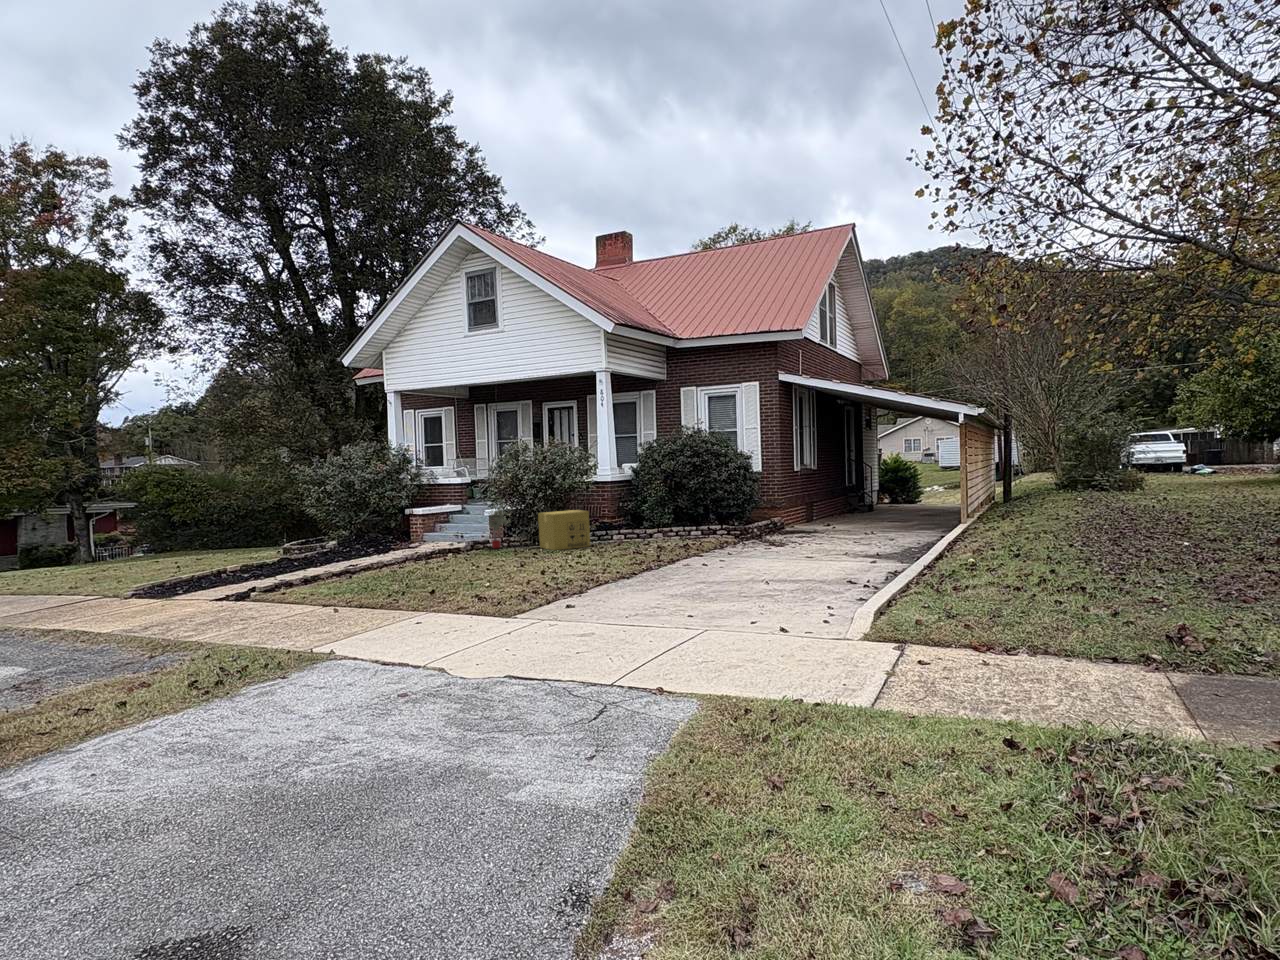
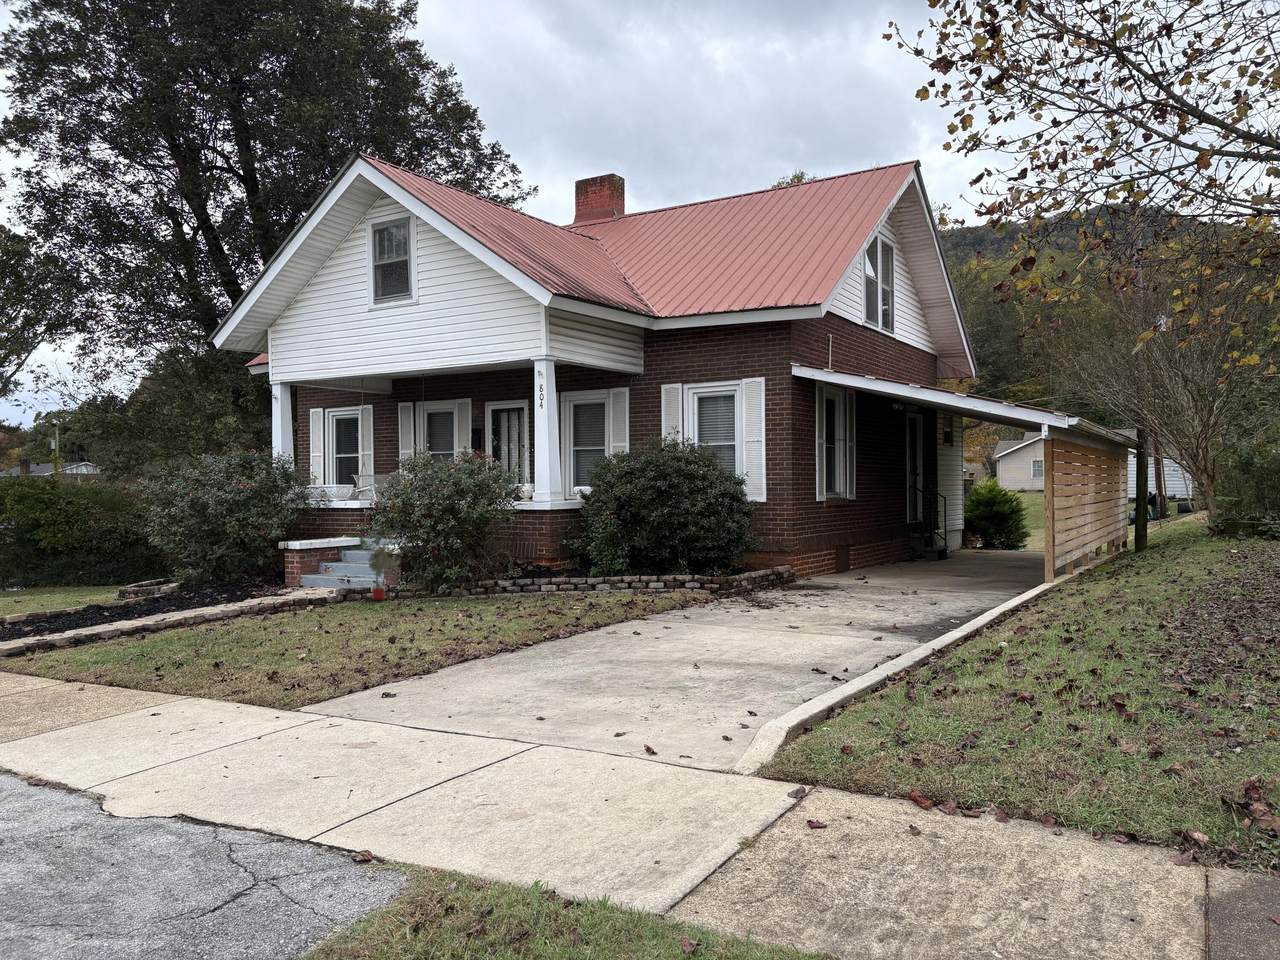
cardboard box: present [538,510,590,550] -> none [434,549,504,606]

